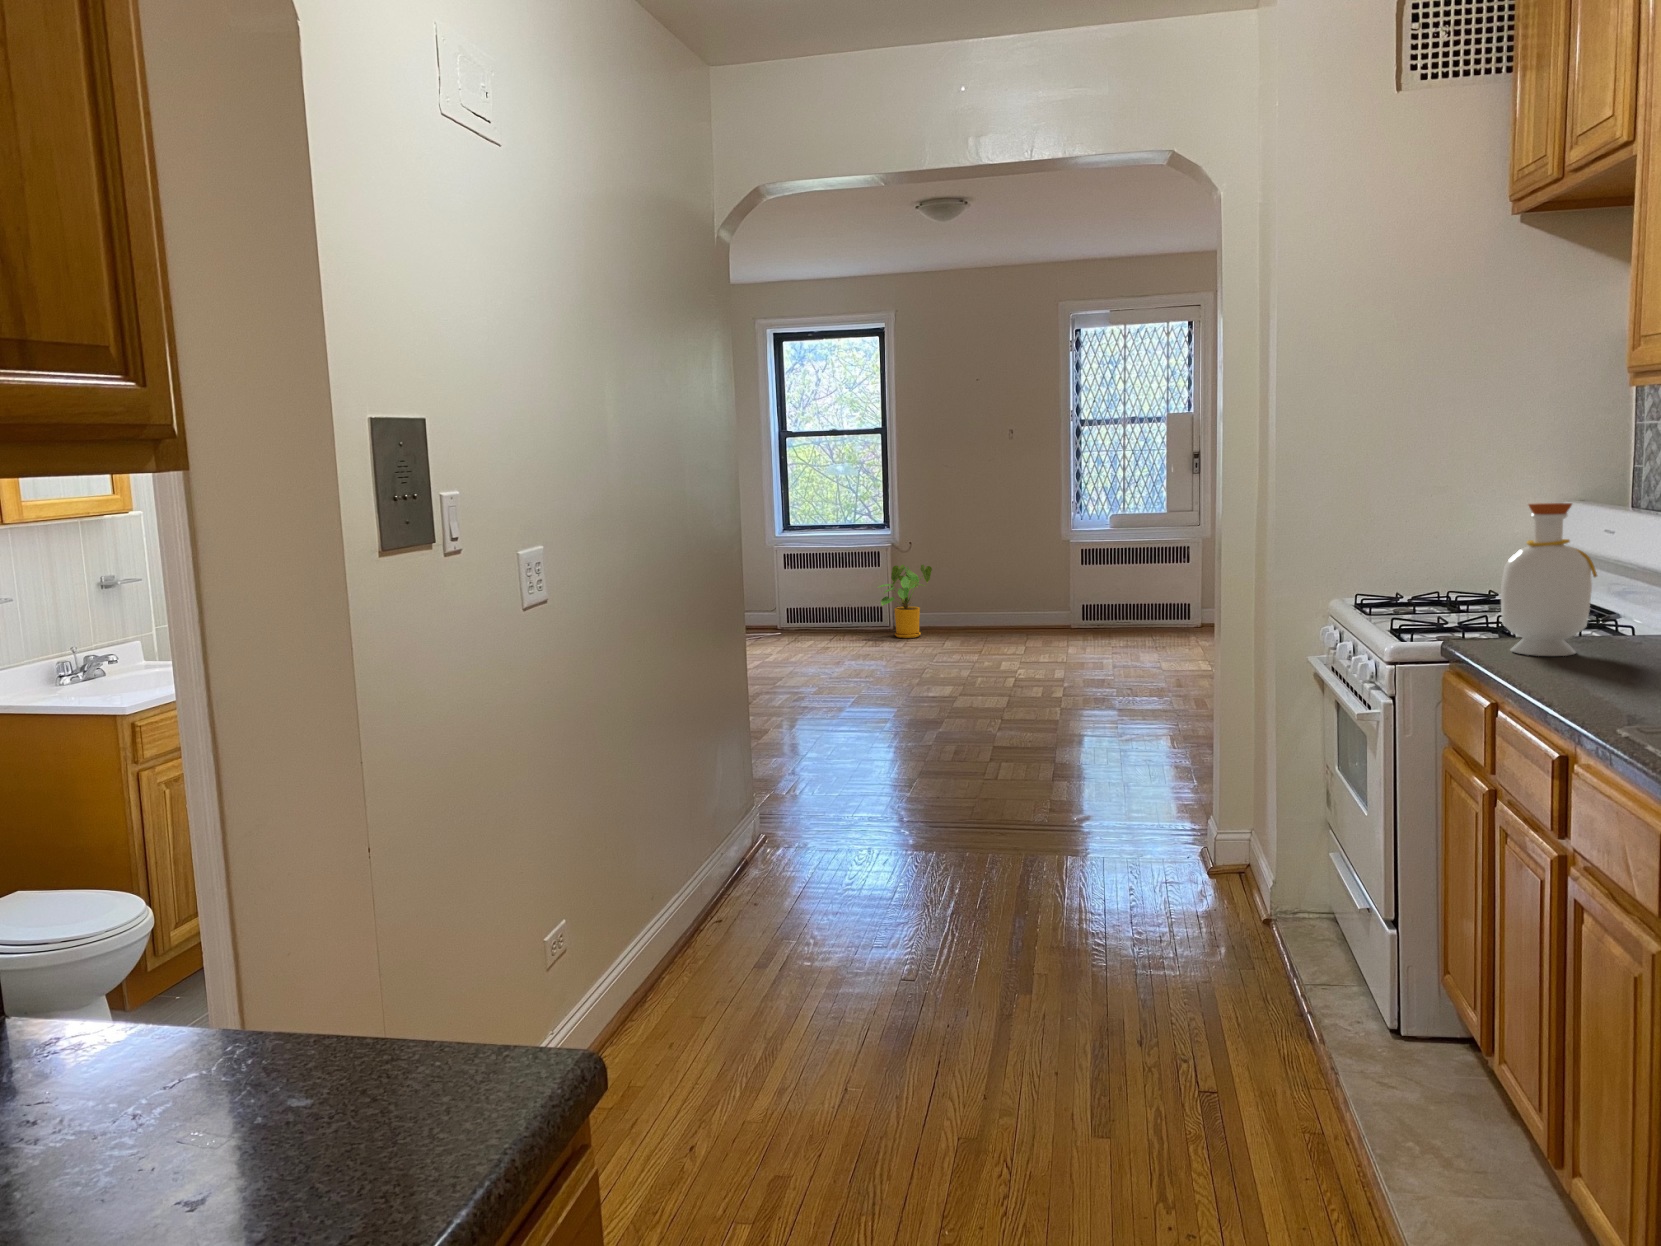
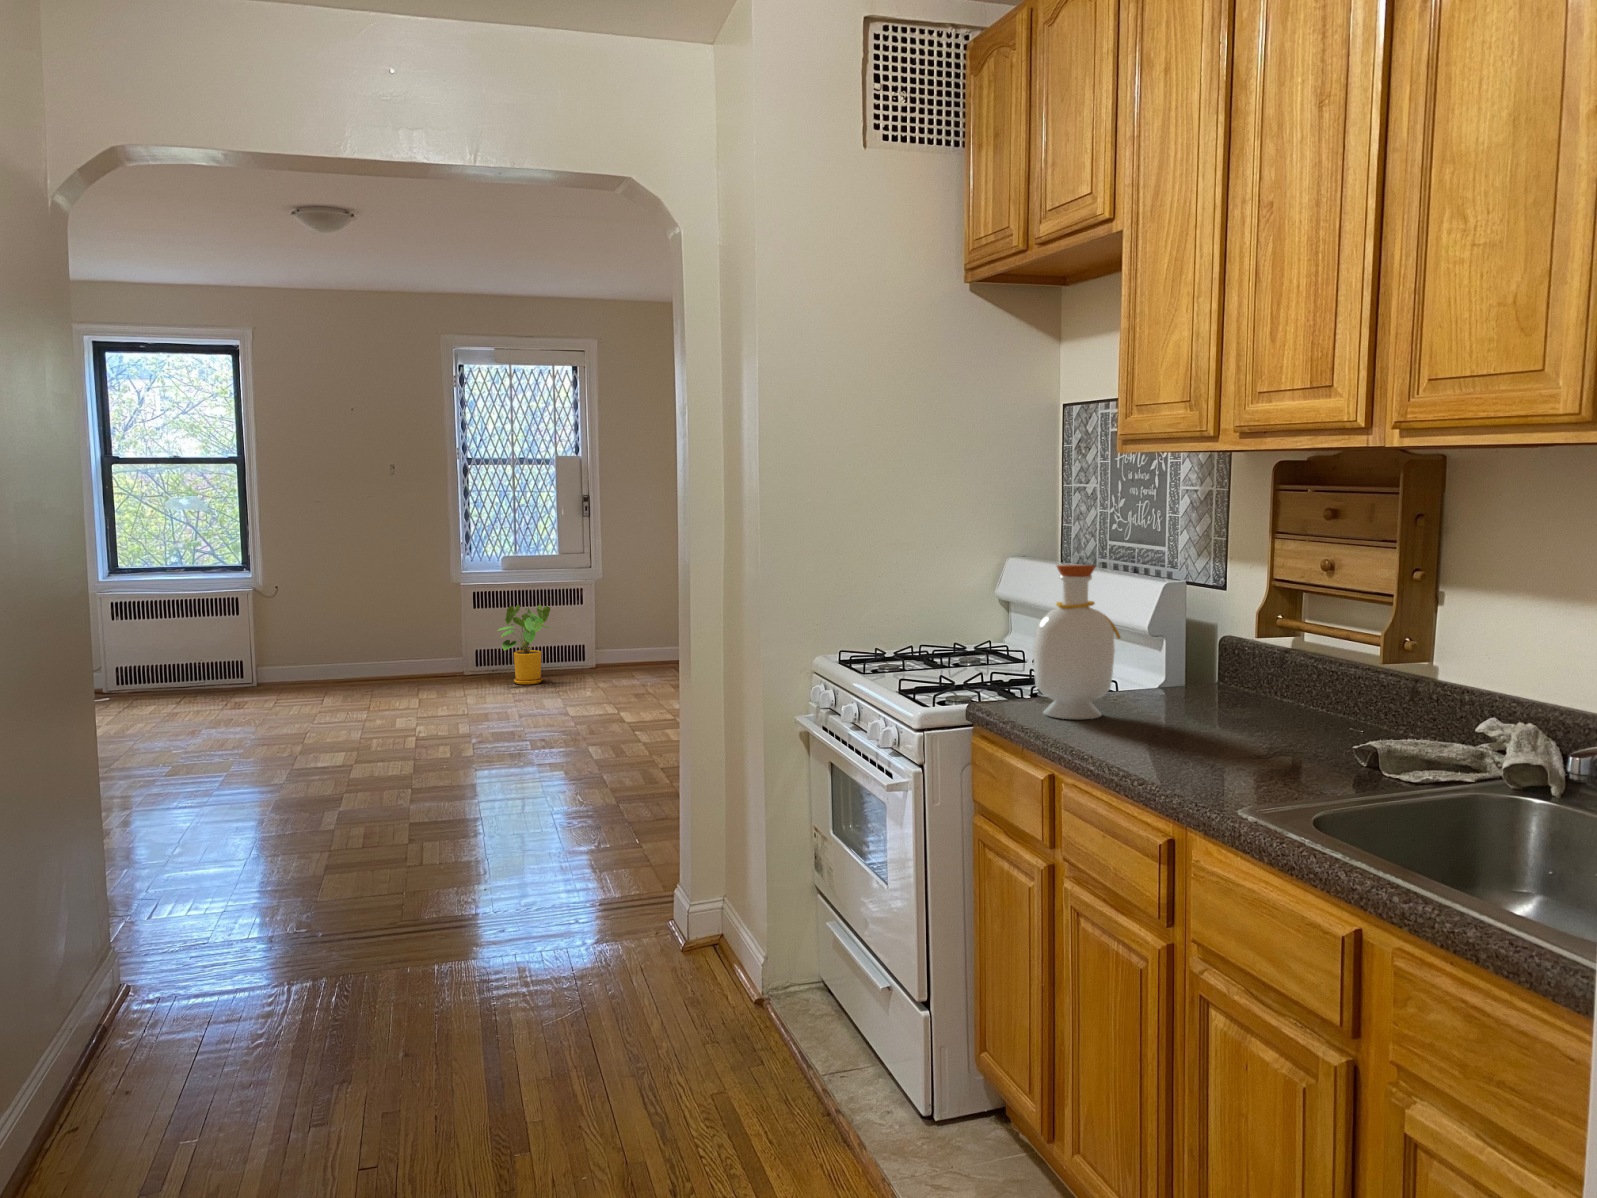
house plant: present [878,564,932,638] -> present [498,605,550,685]

